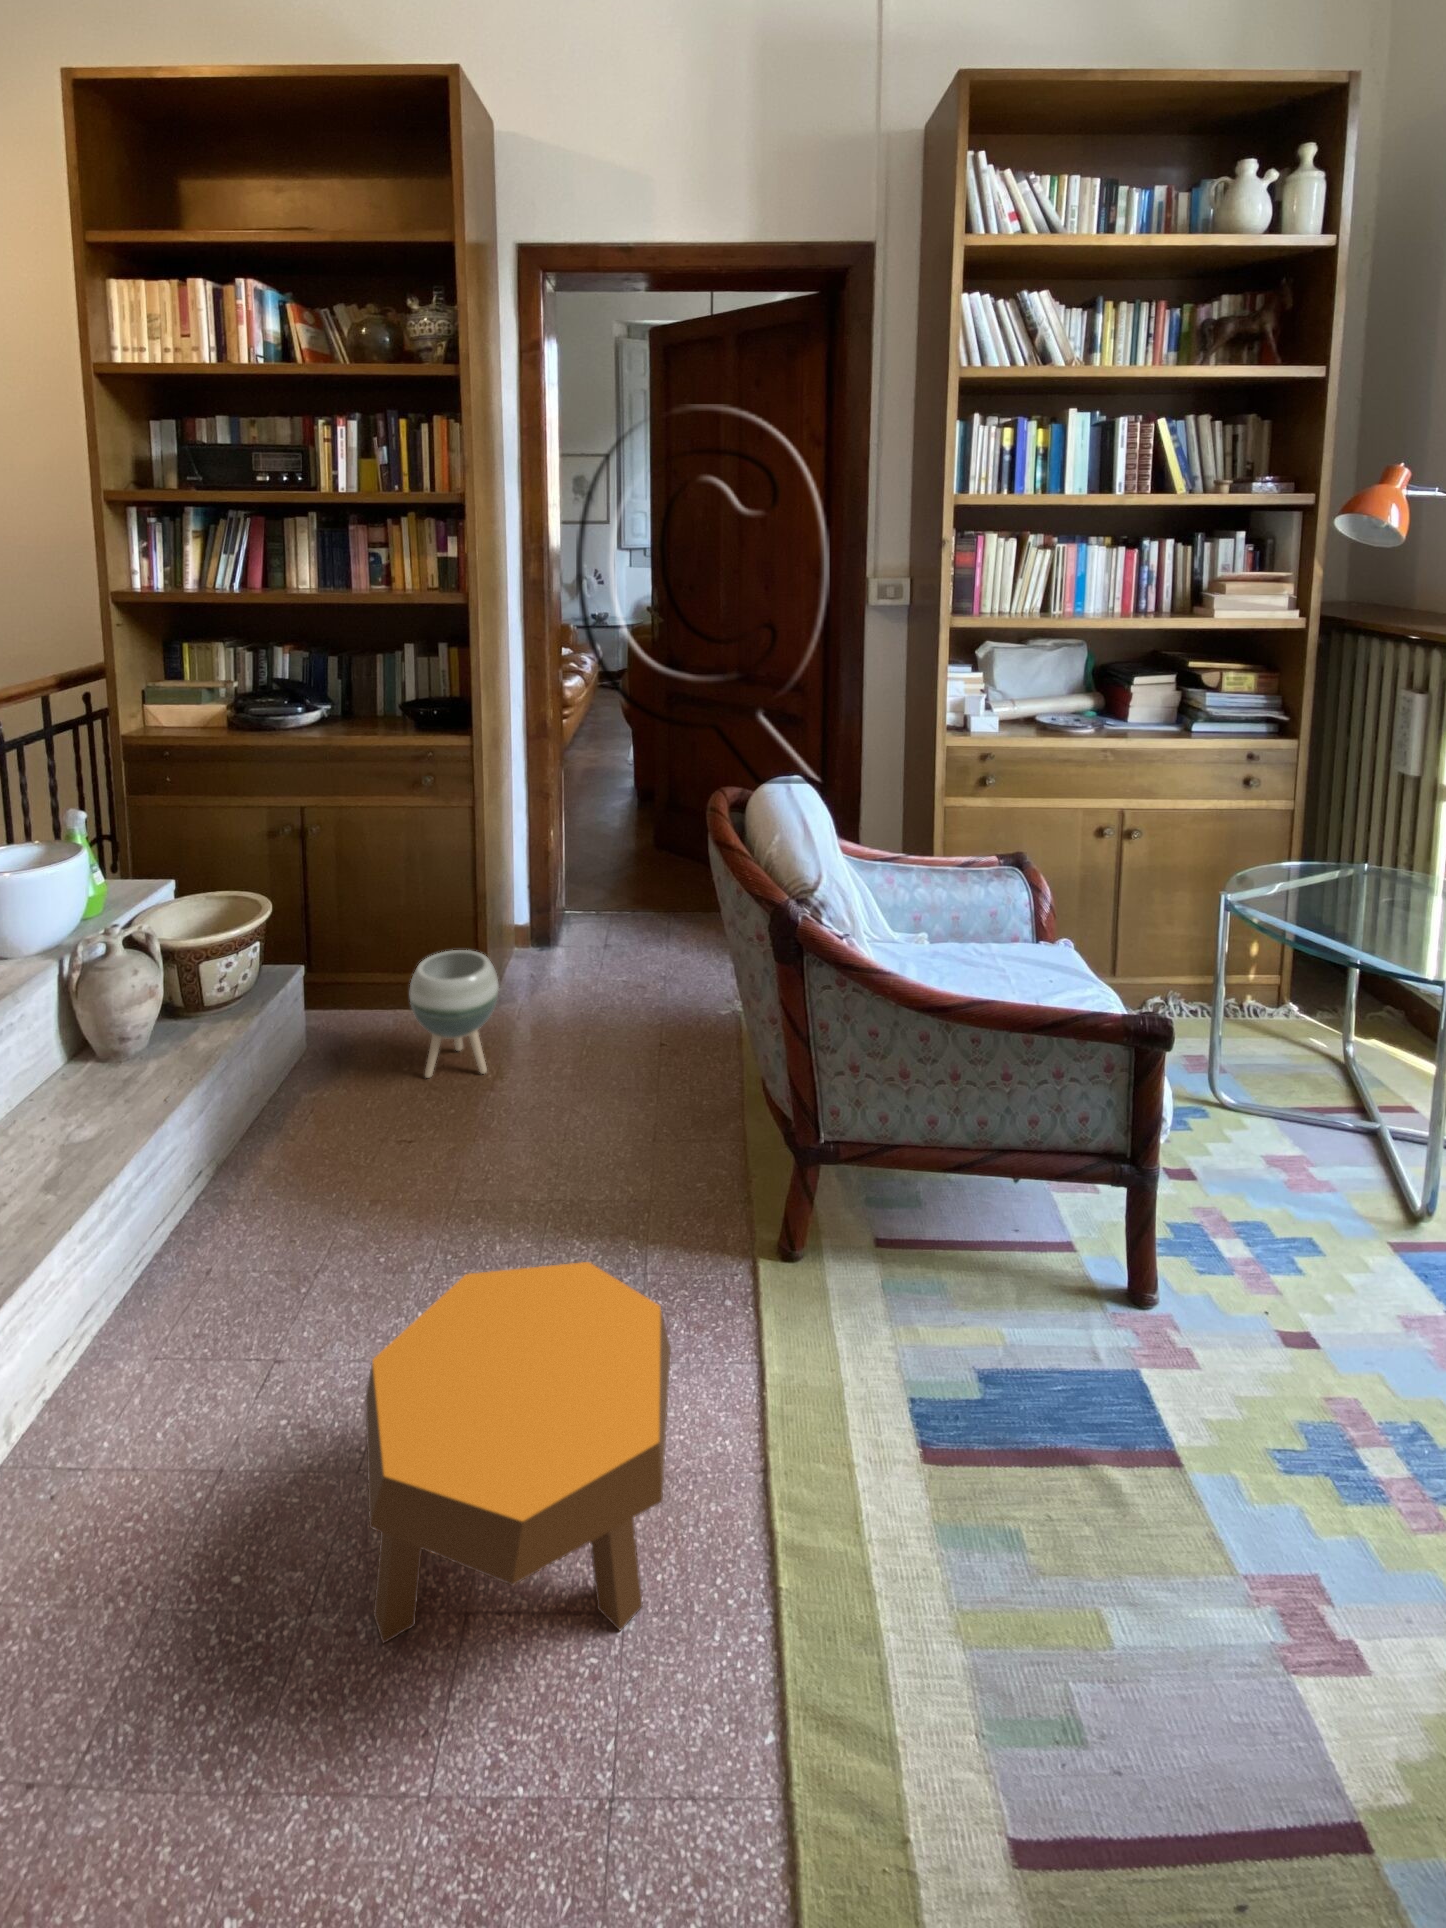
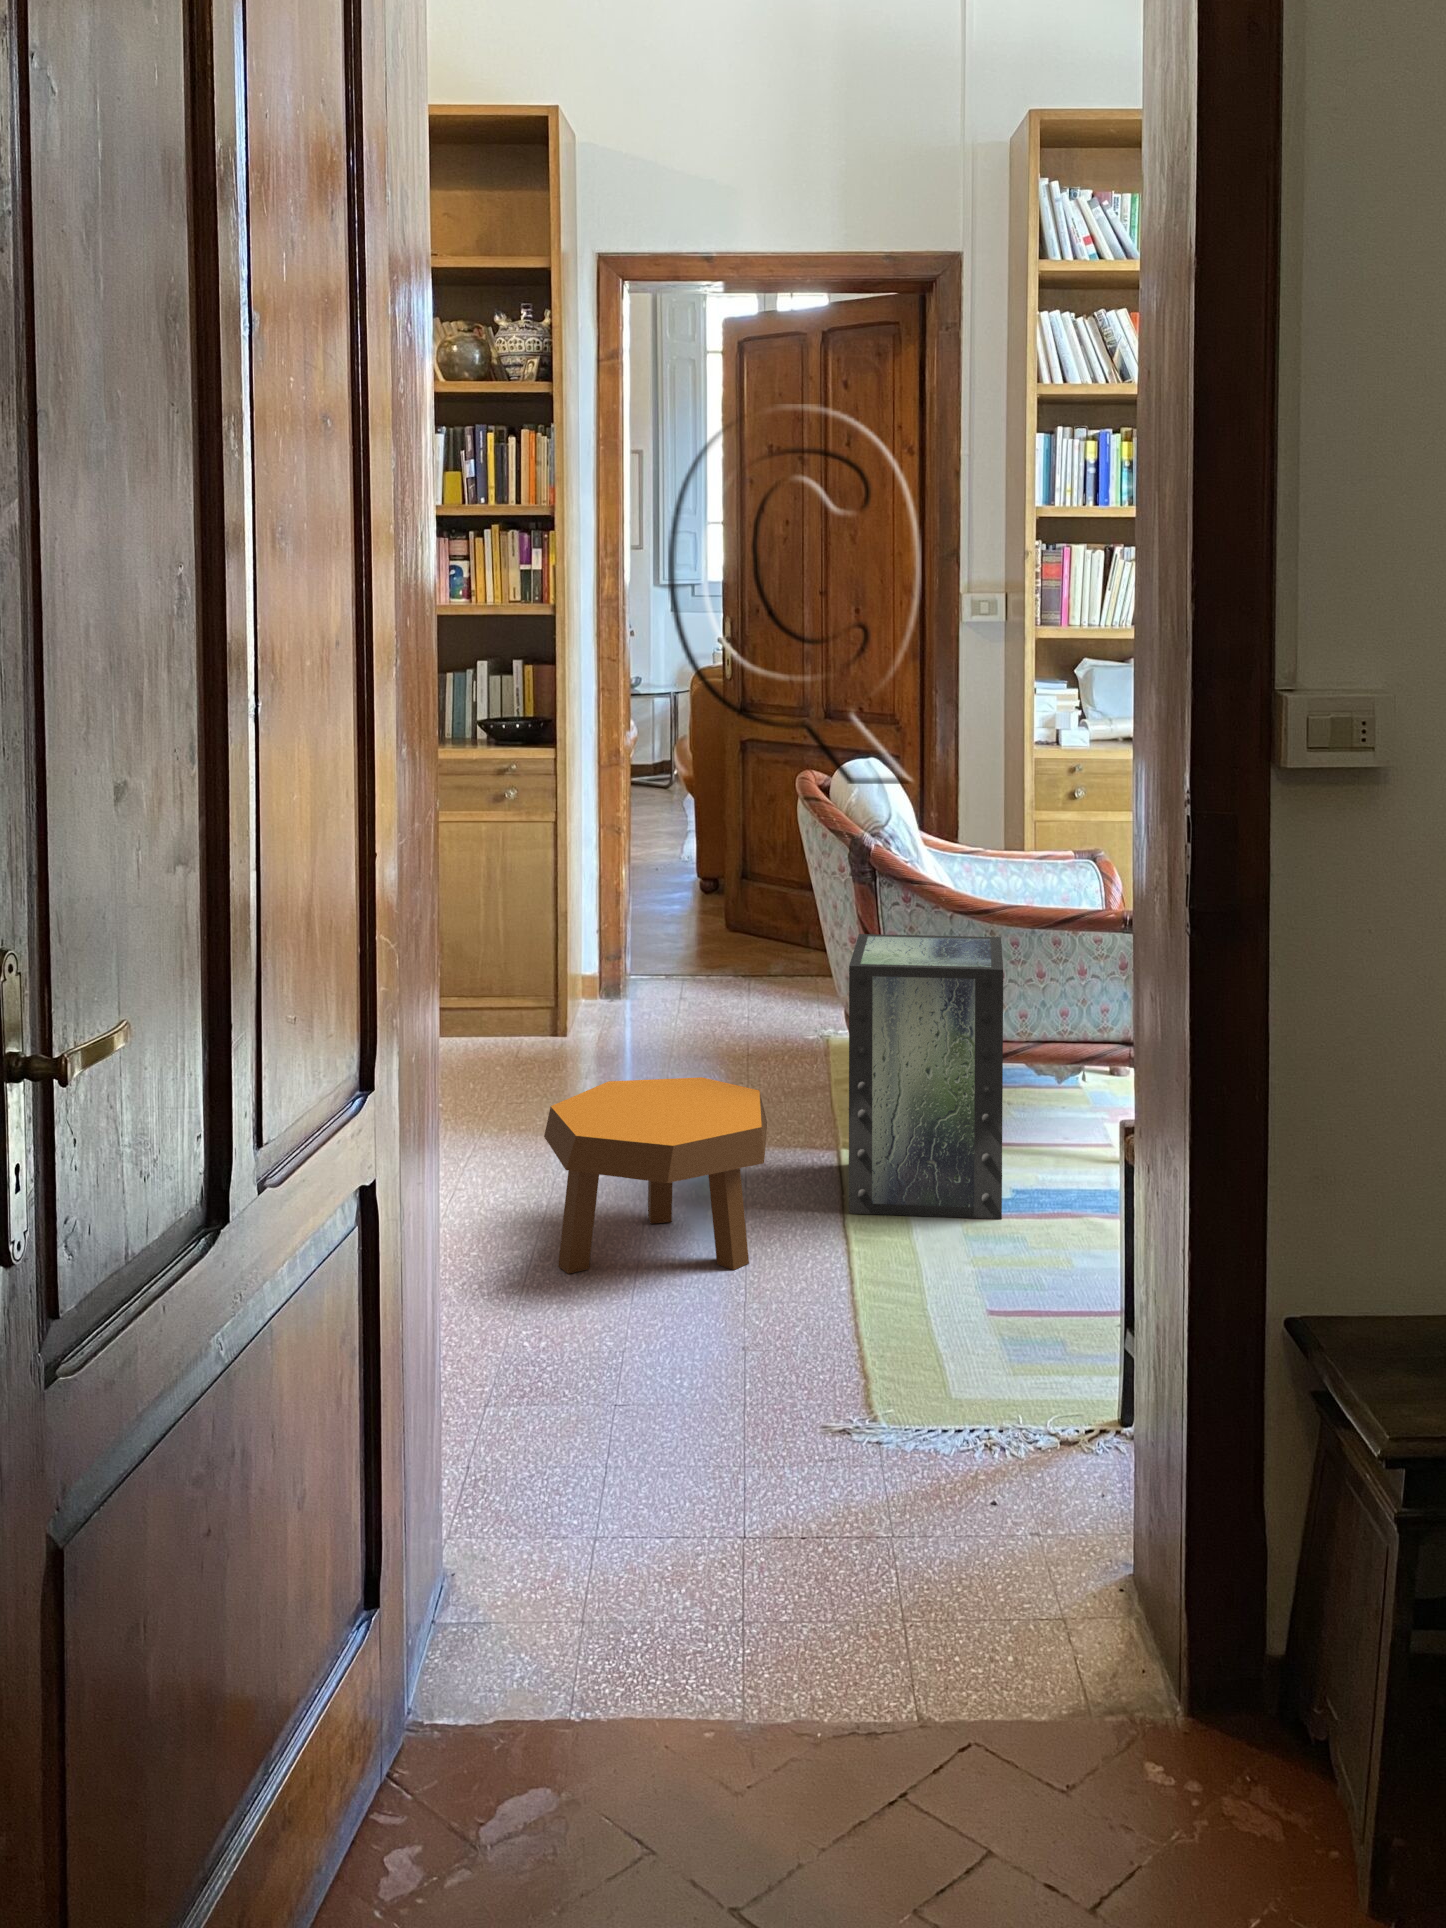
planter: present [410,950,499,1078] -> none [502,952,588,1071]
storage box: none [776,1038,989,1456] -> present [849,934,1003,1219]

